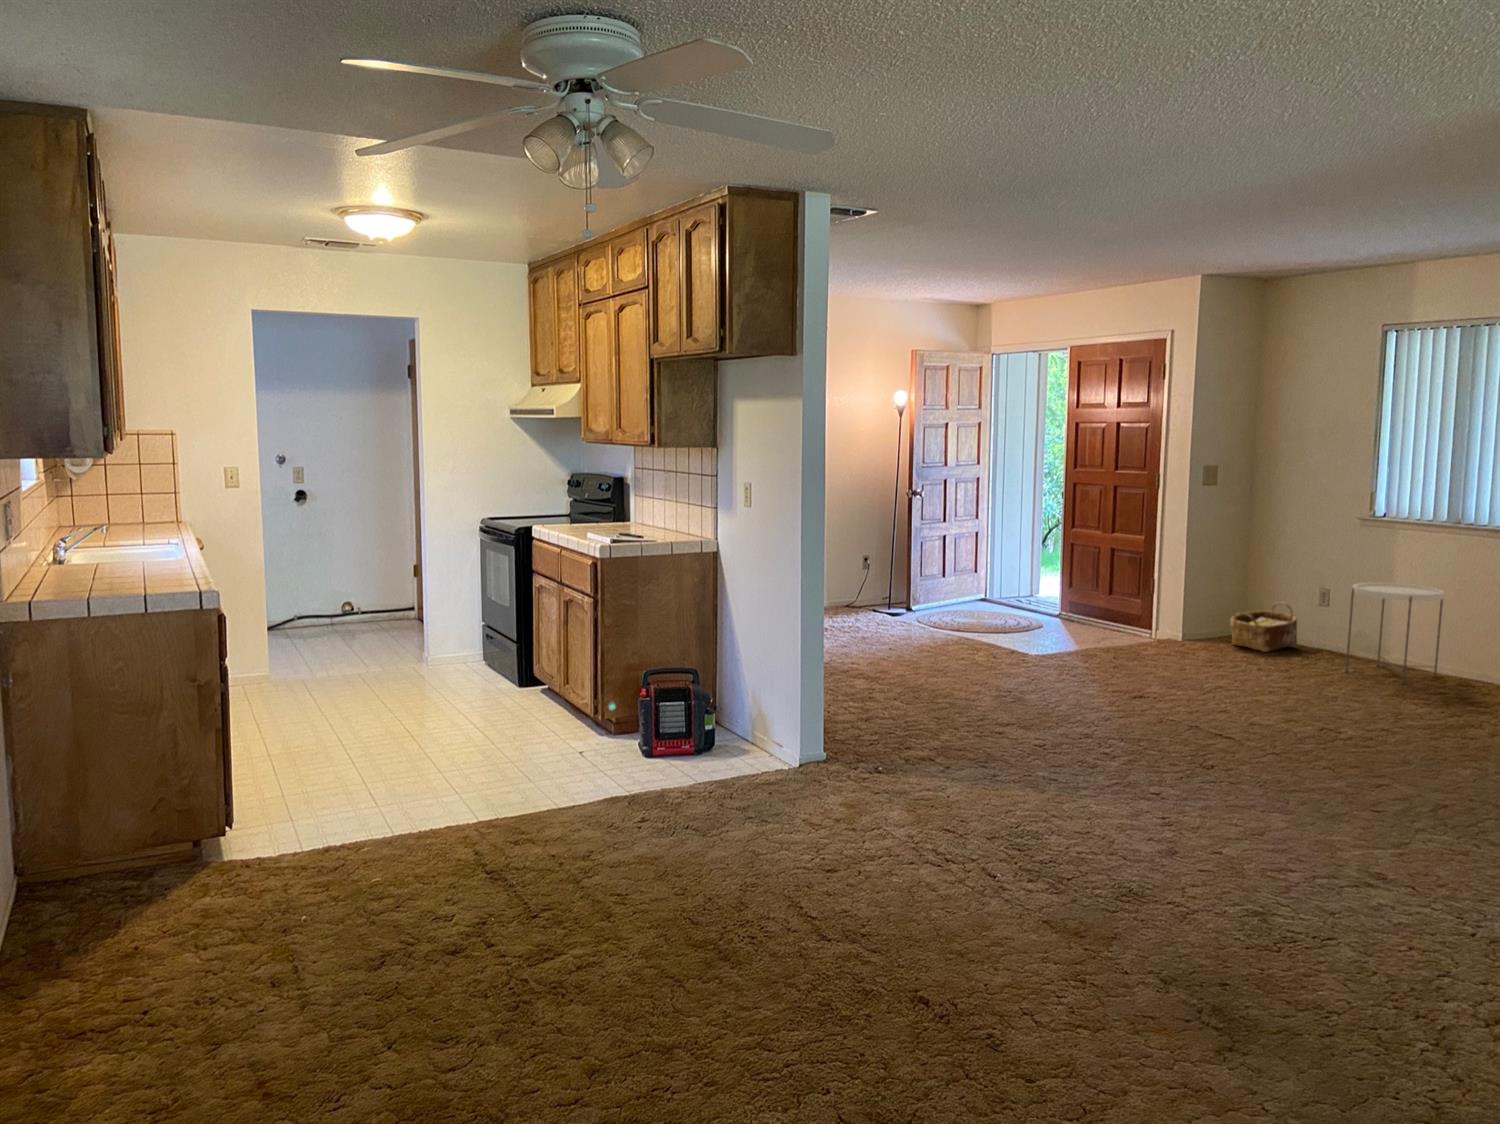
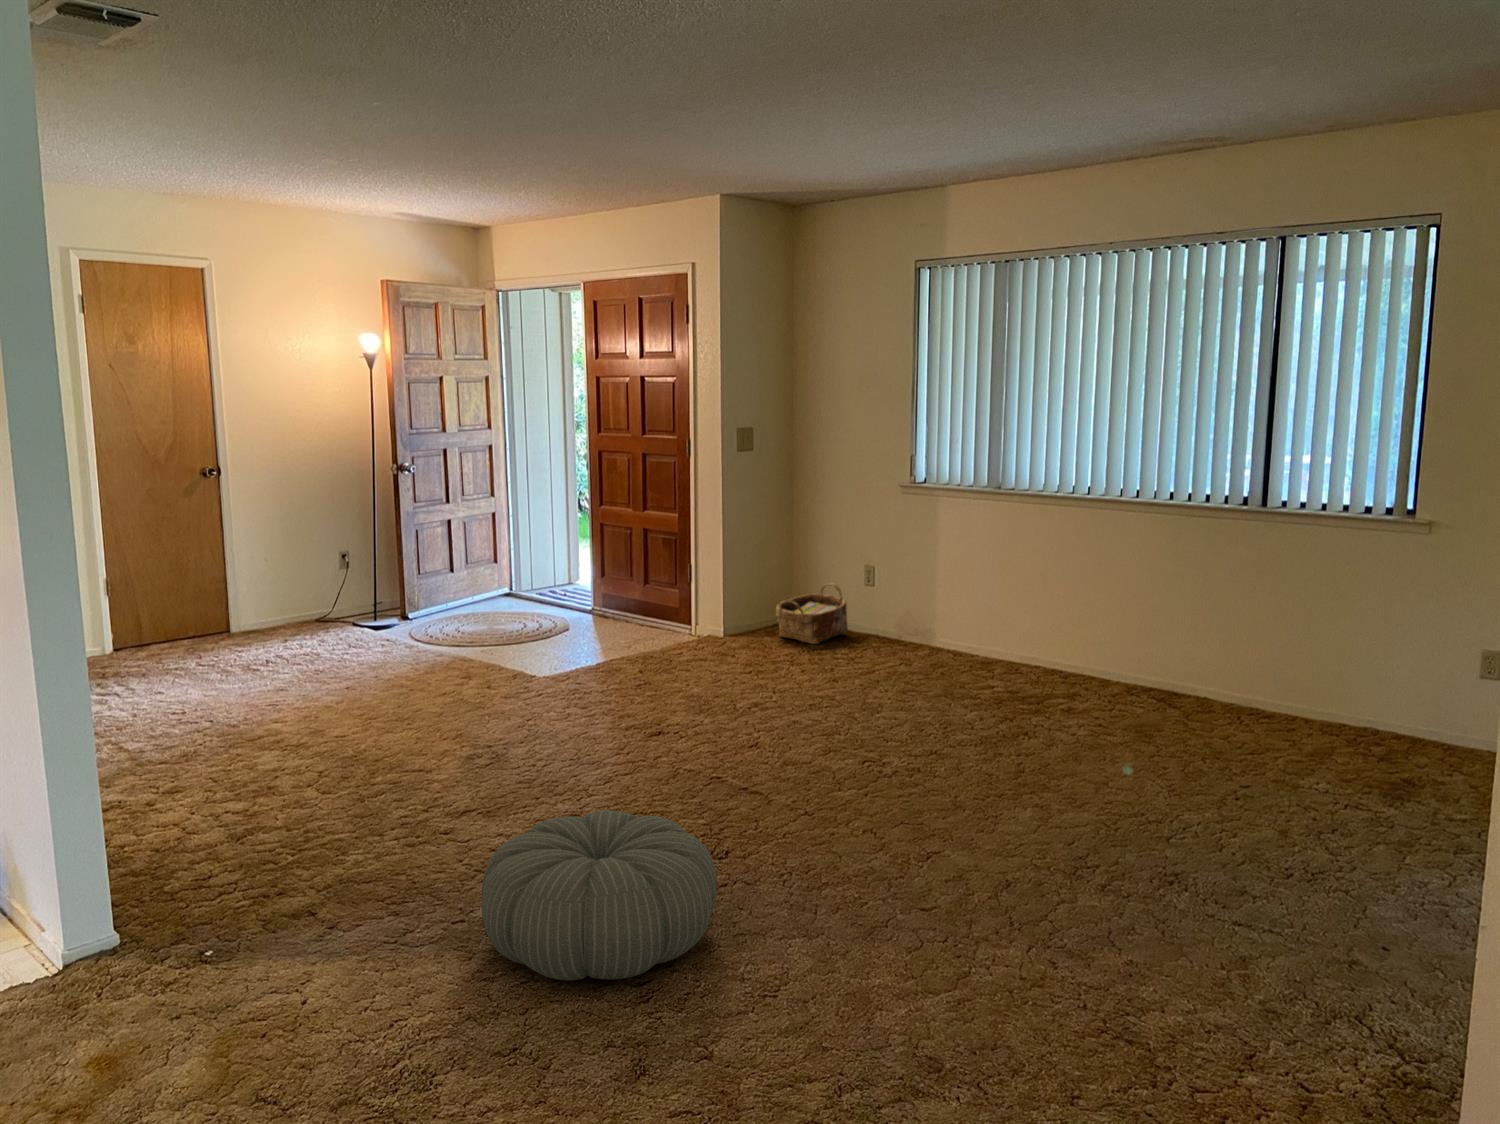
side table: present [1345,583,1444,684] -> none [894,559,989,677]
pouf: none [1056,721,1224,820] -> present [482,810,717,981]

